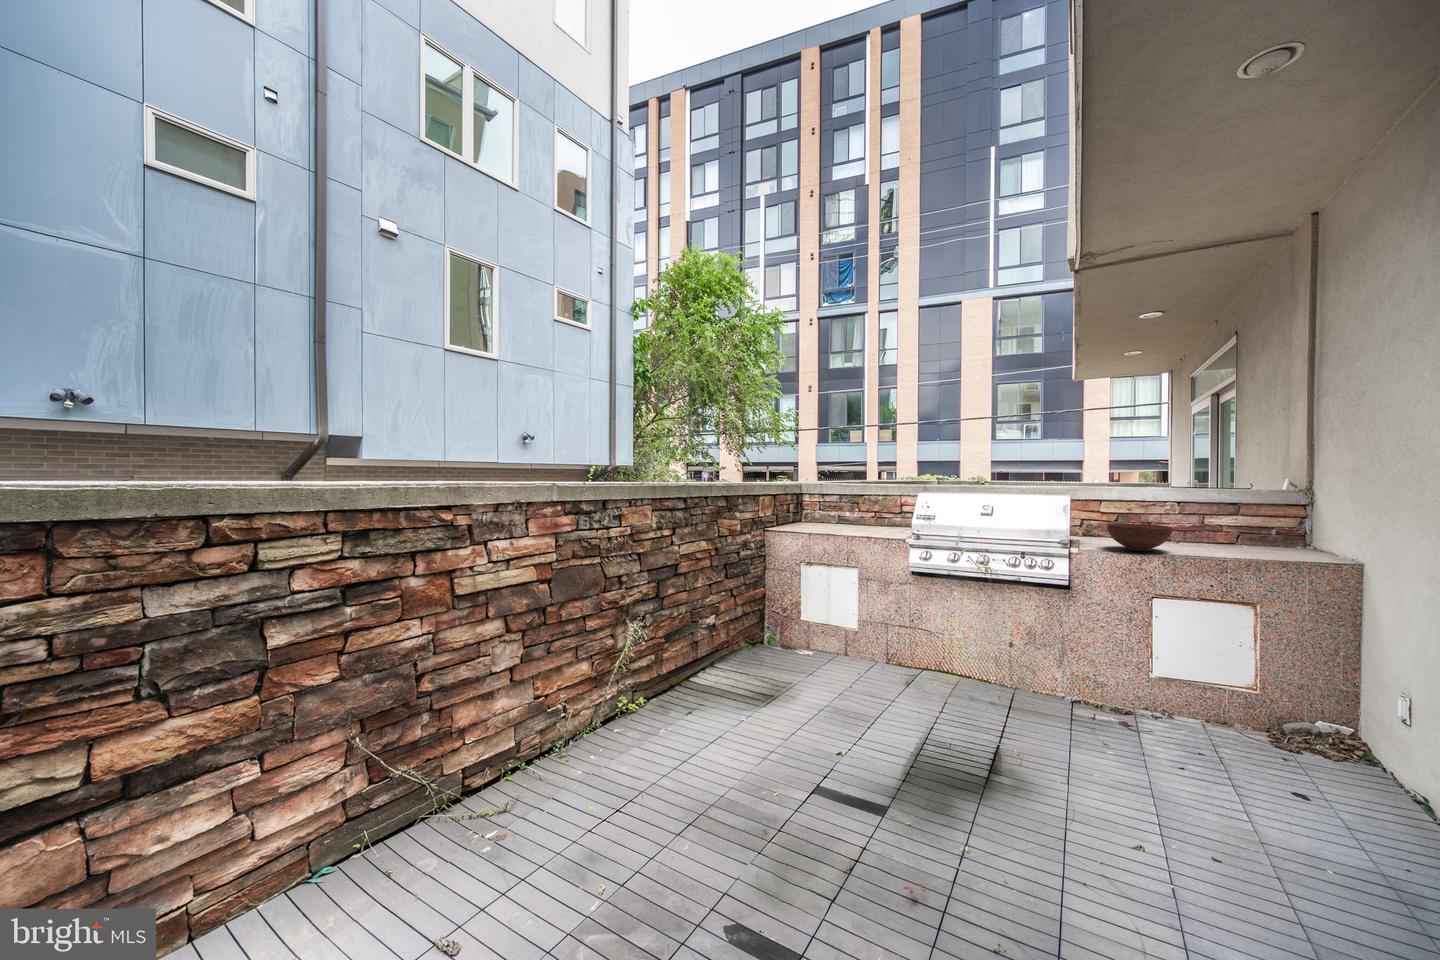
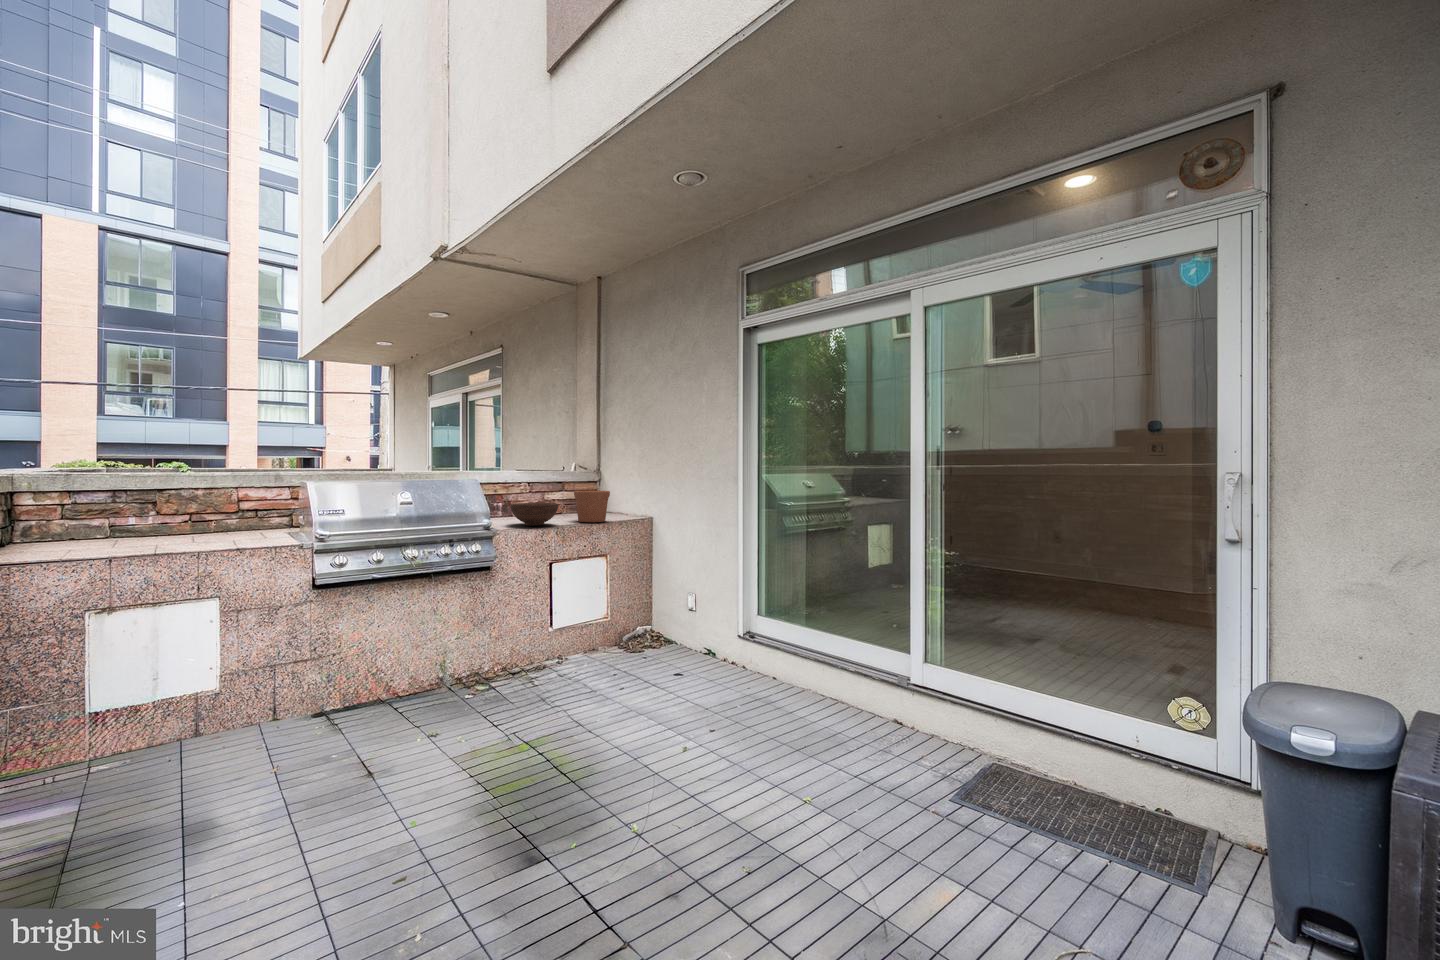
flower pot: none [1211,514,1272,558] -> present [574,491,610,522]

